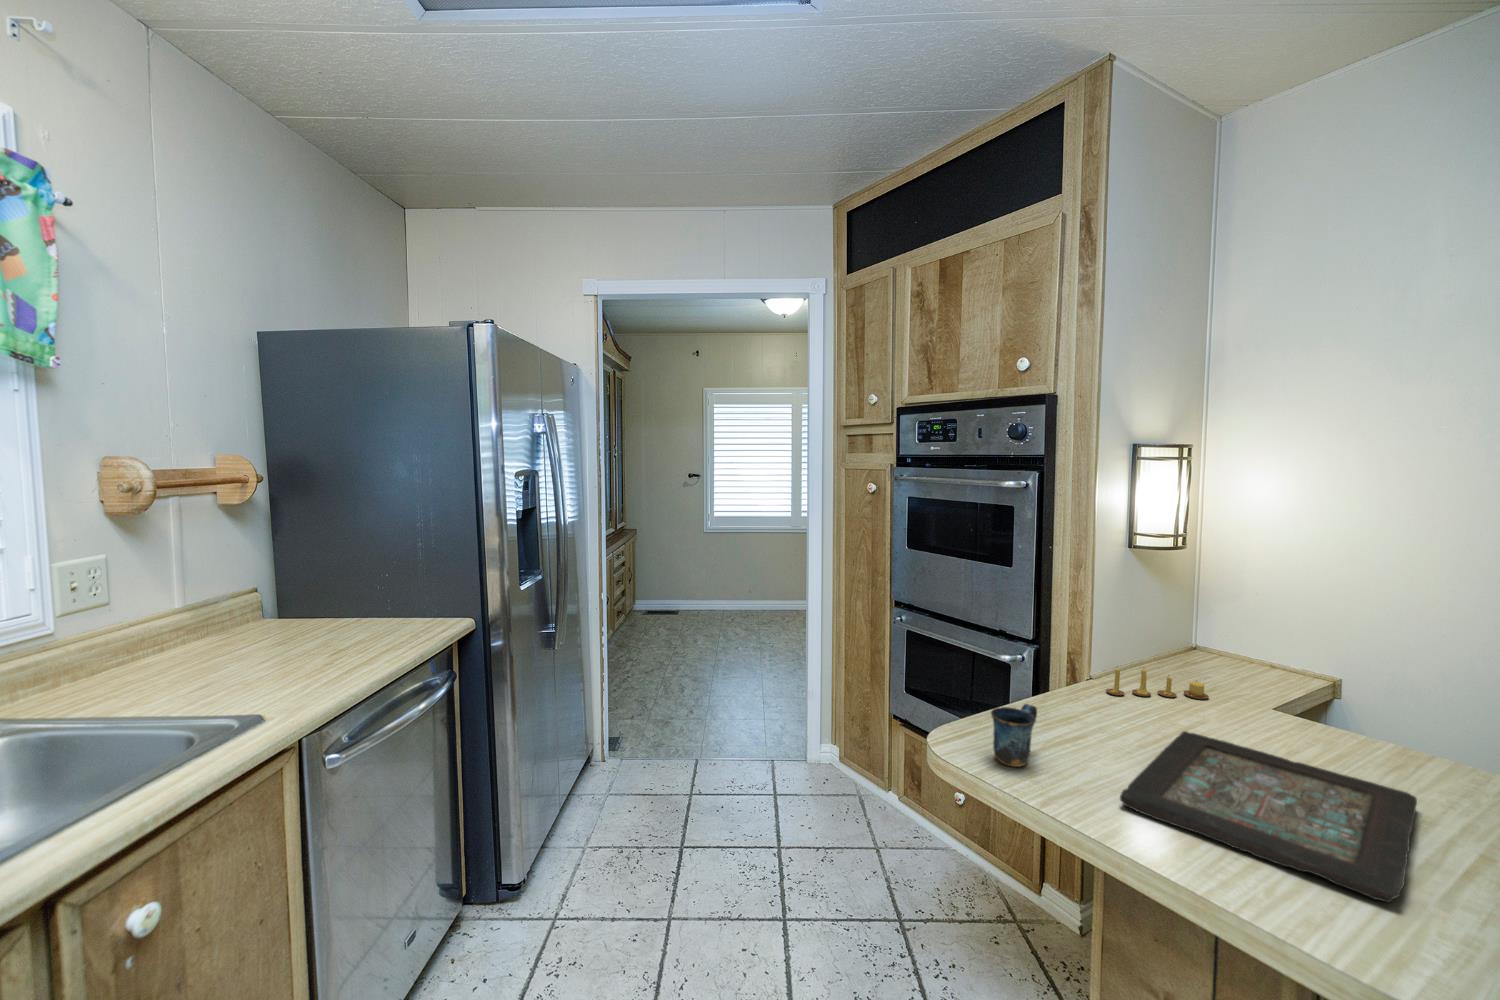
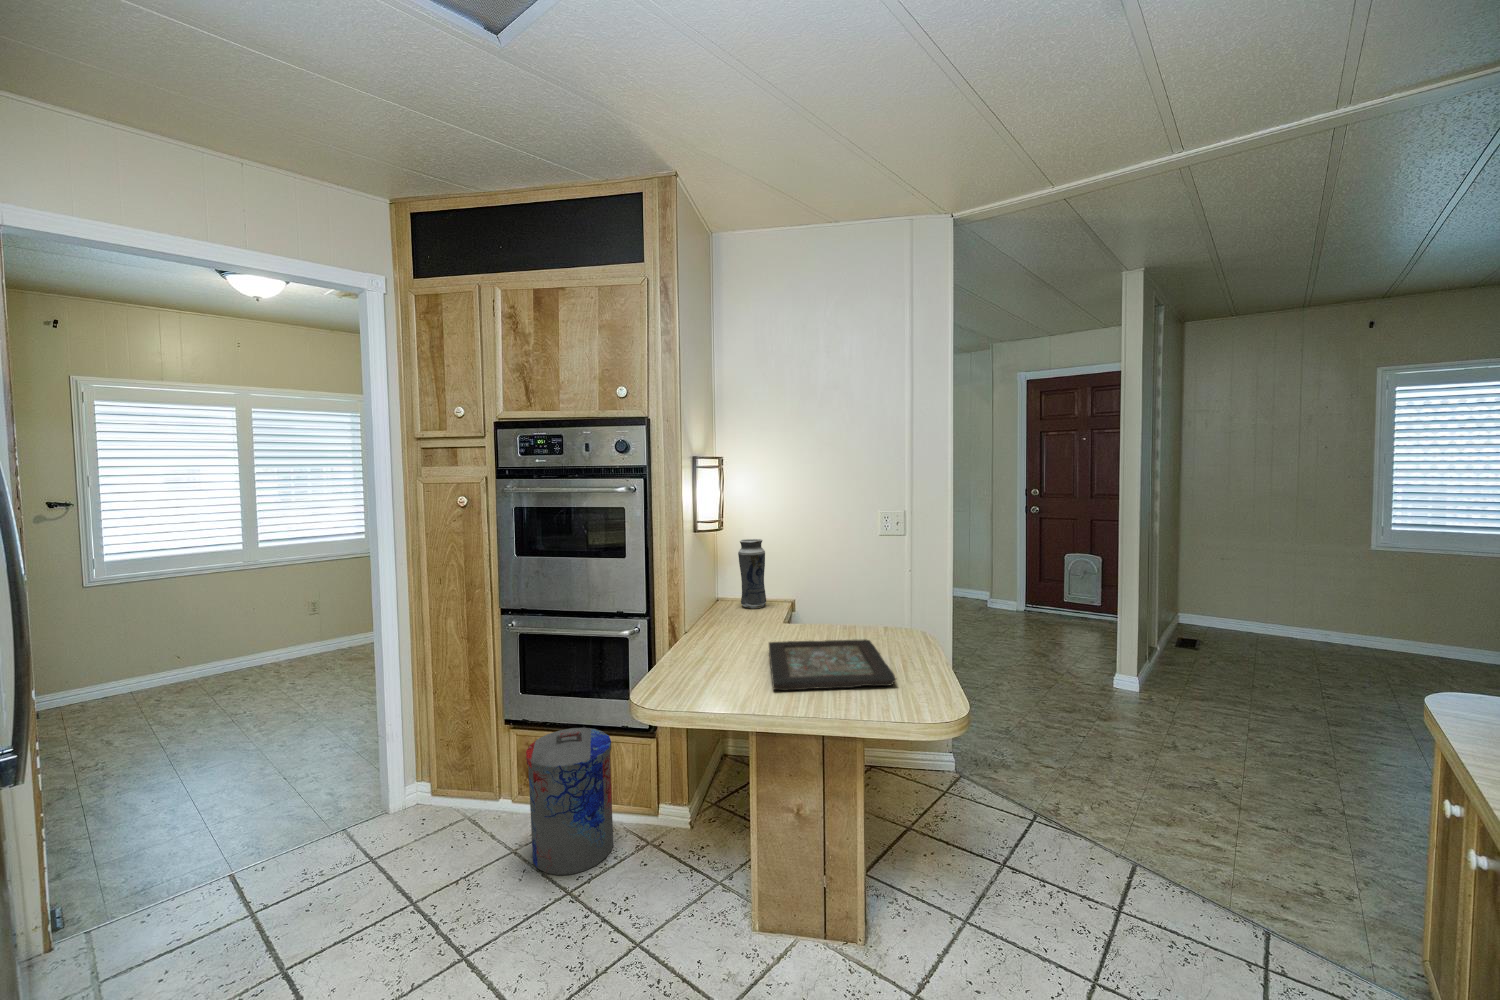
vase: none [1212,568,1265,676] -> present [738,539,766,608]
candle: present [1106,668,1209,699] -> none [705,612,757,637]
mug: present [991,704,1037,767] -> none [682,648,713,695]
trash can: none [884,743,979,909] -> present [526,728,613,875]

